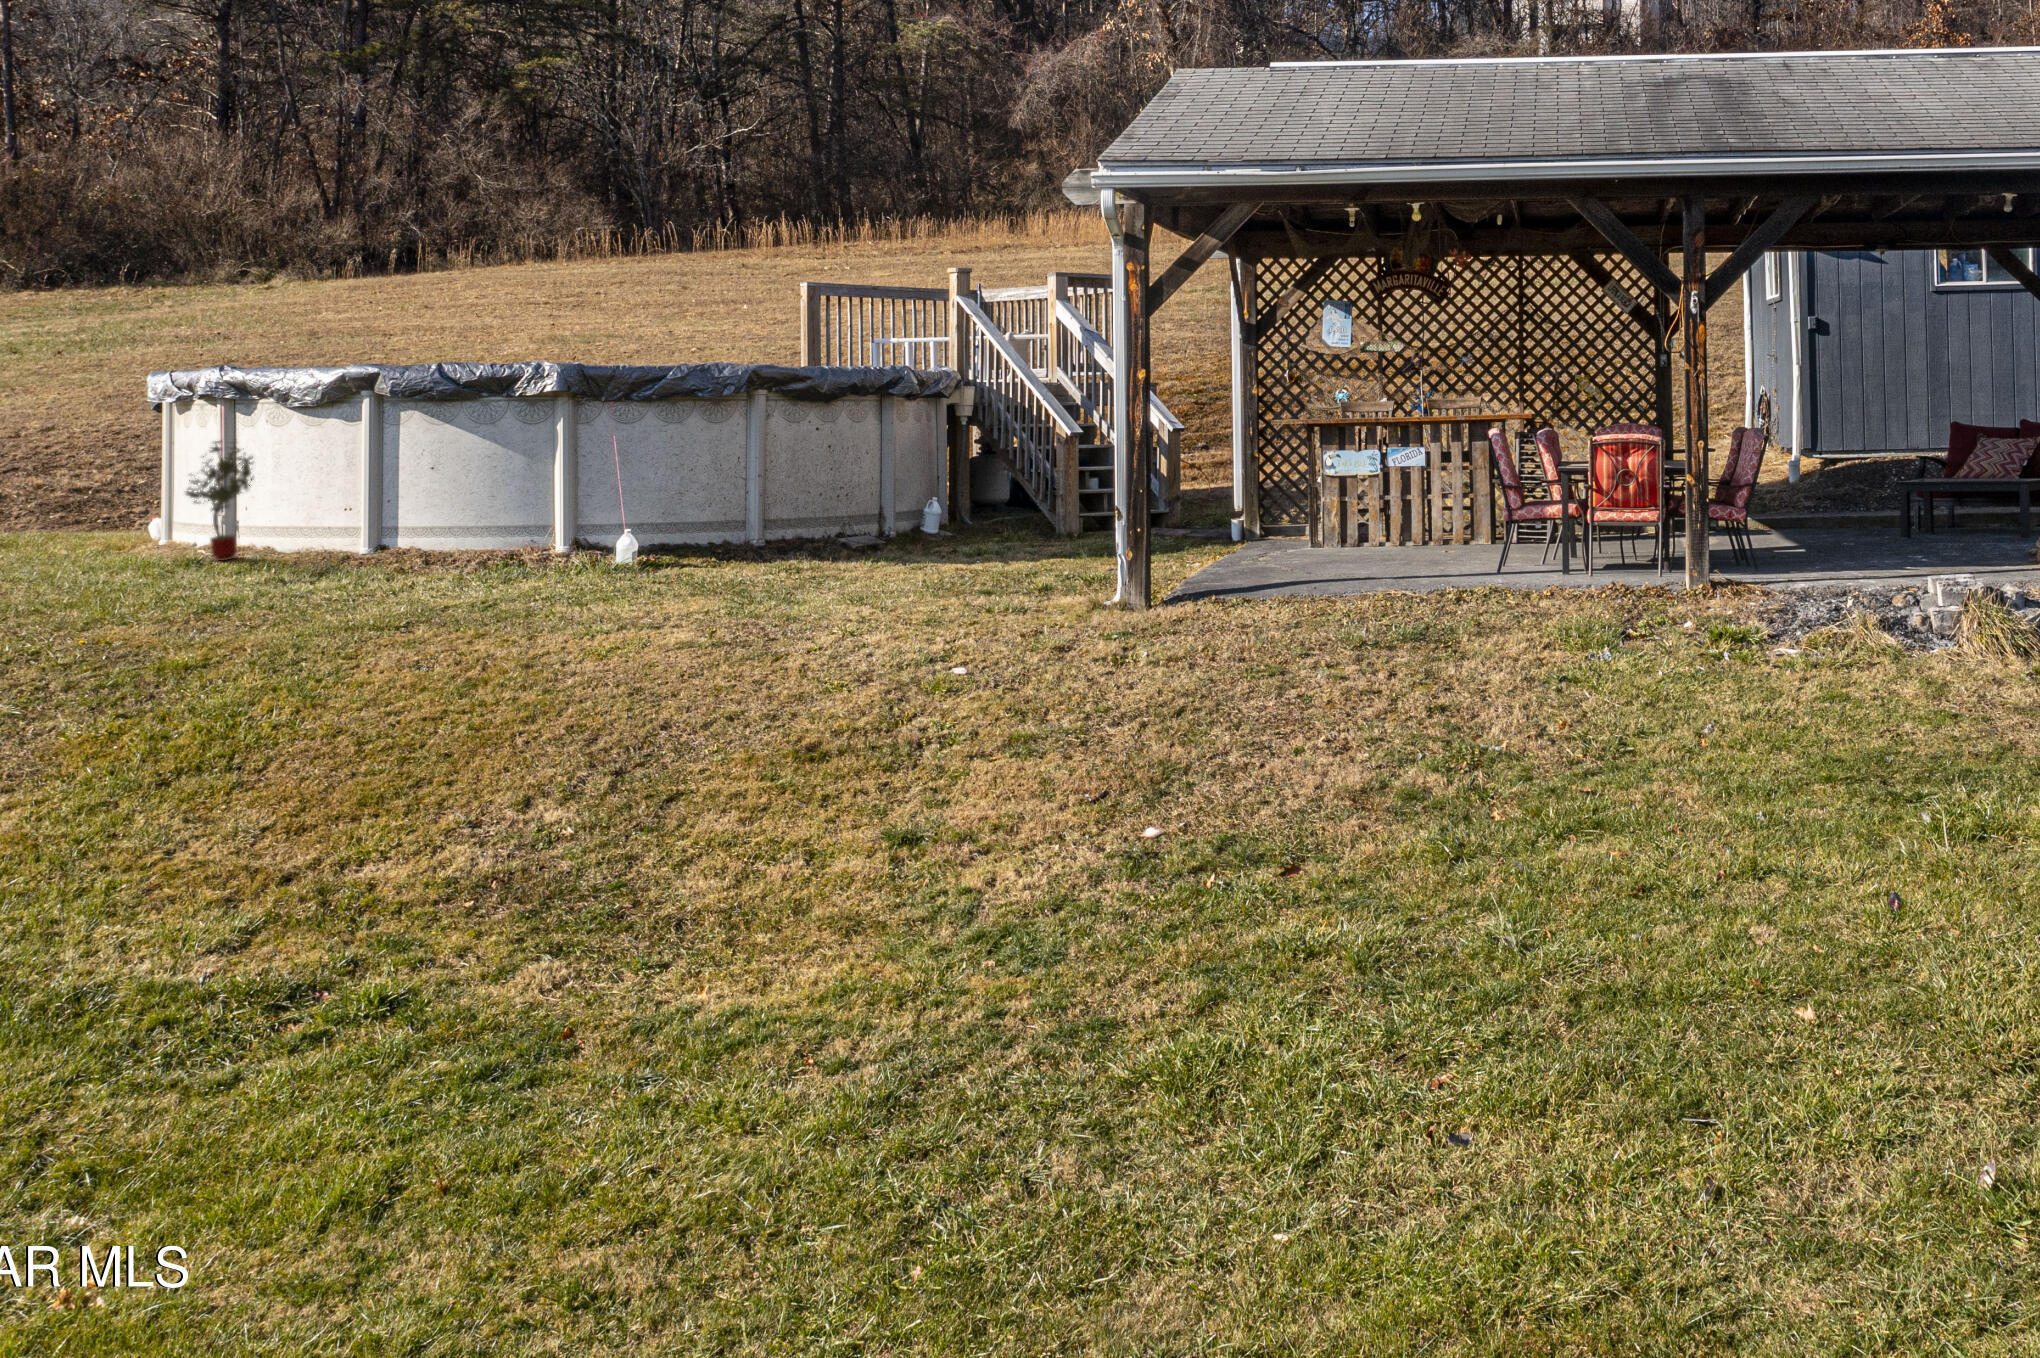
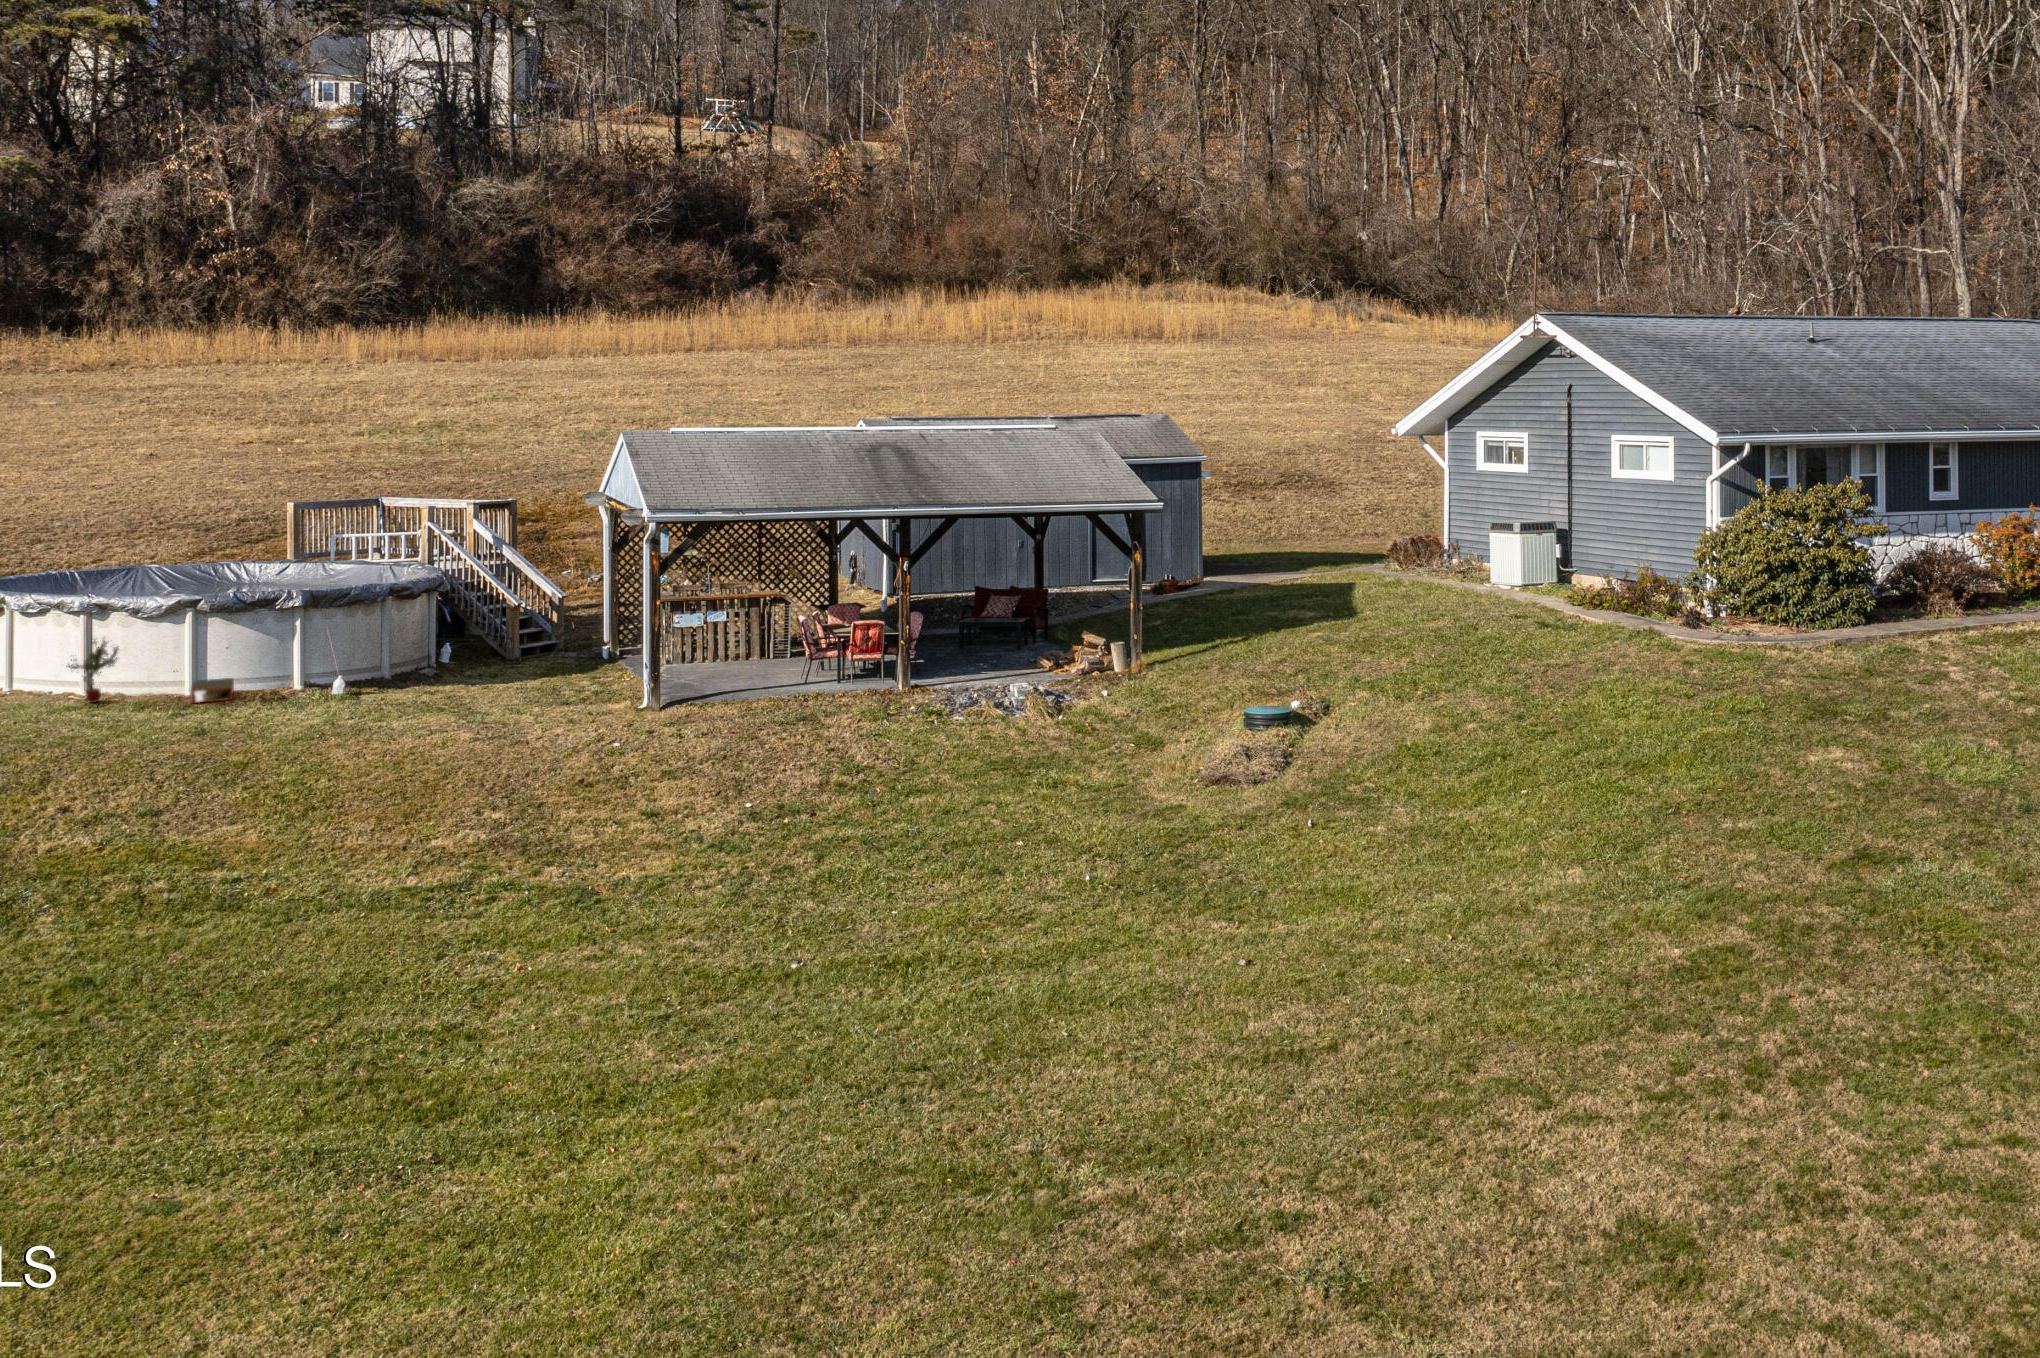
storage box: none [350,524,447,565] -> present [190,678,234,703]

